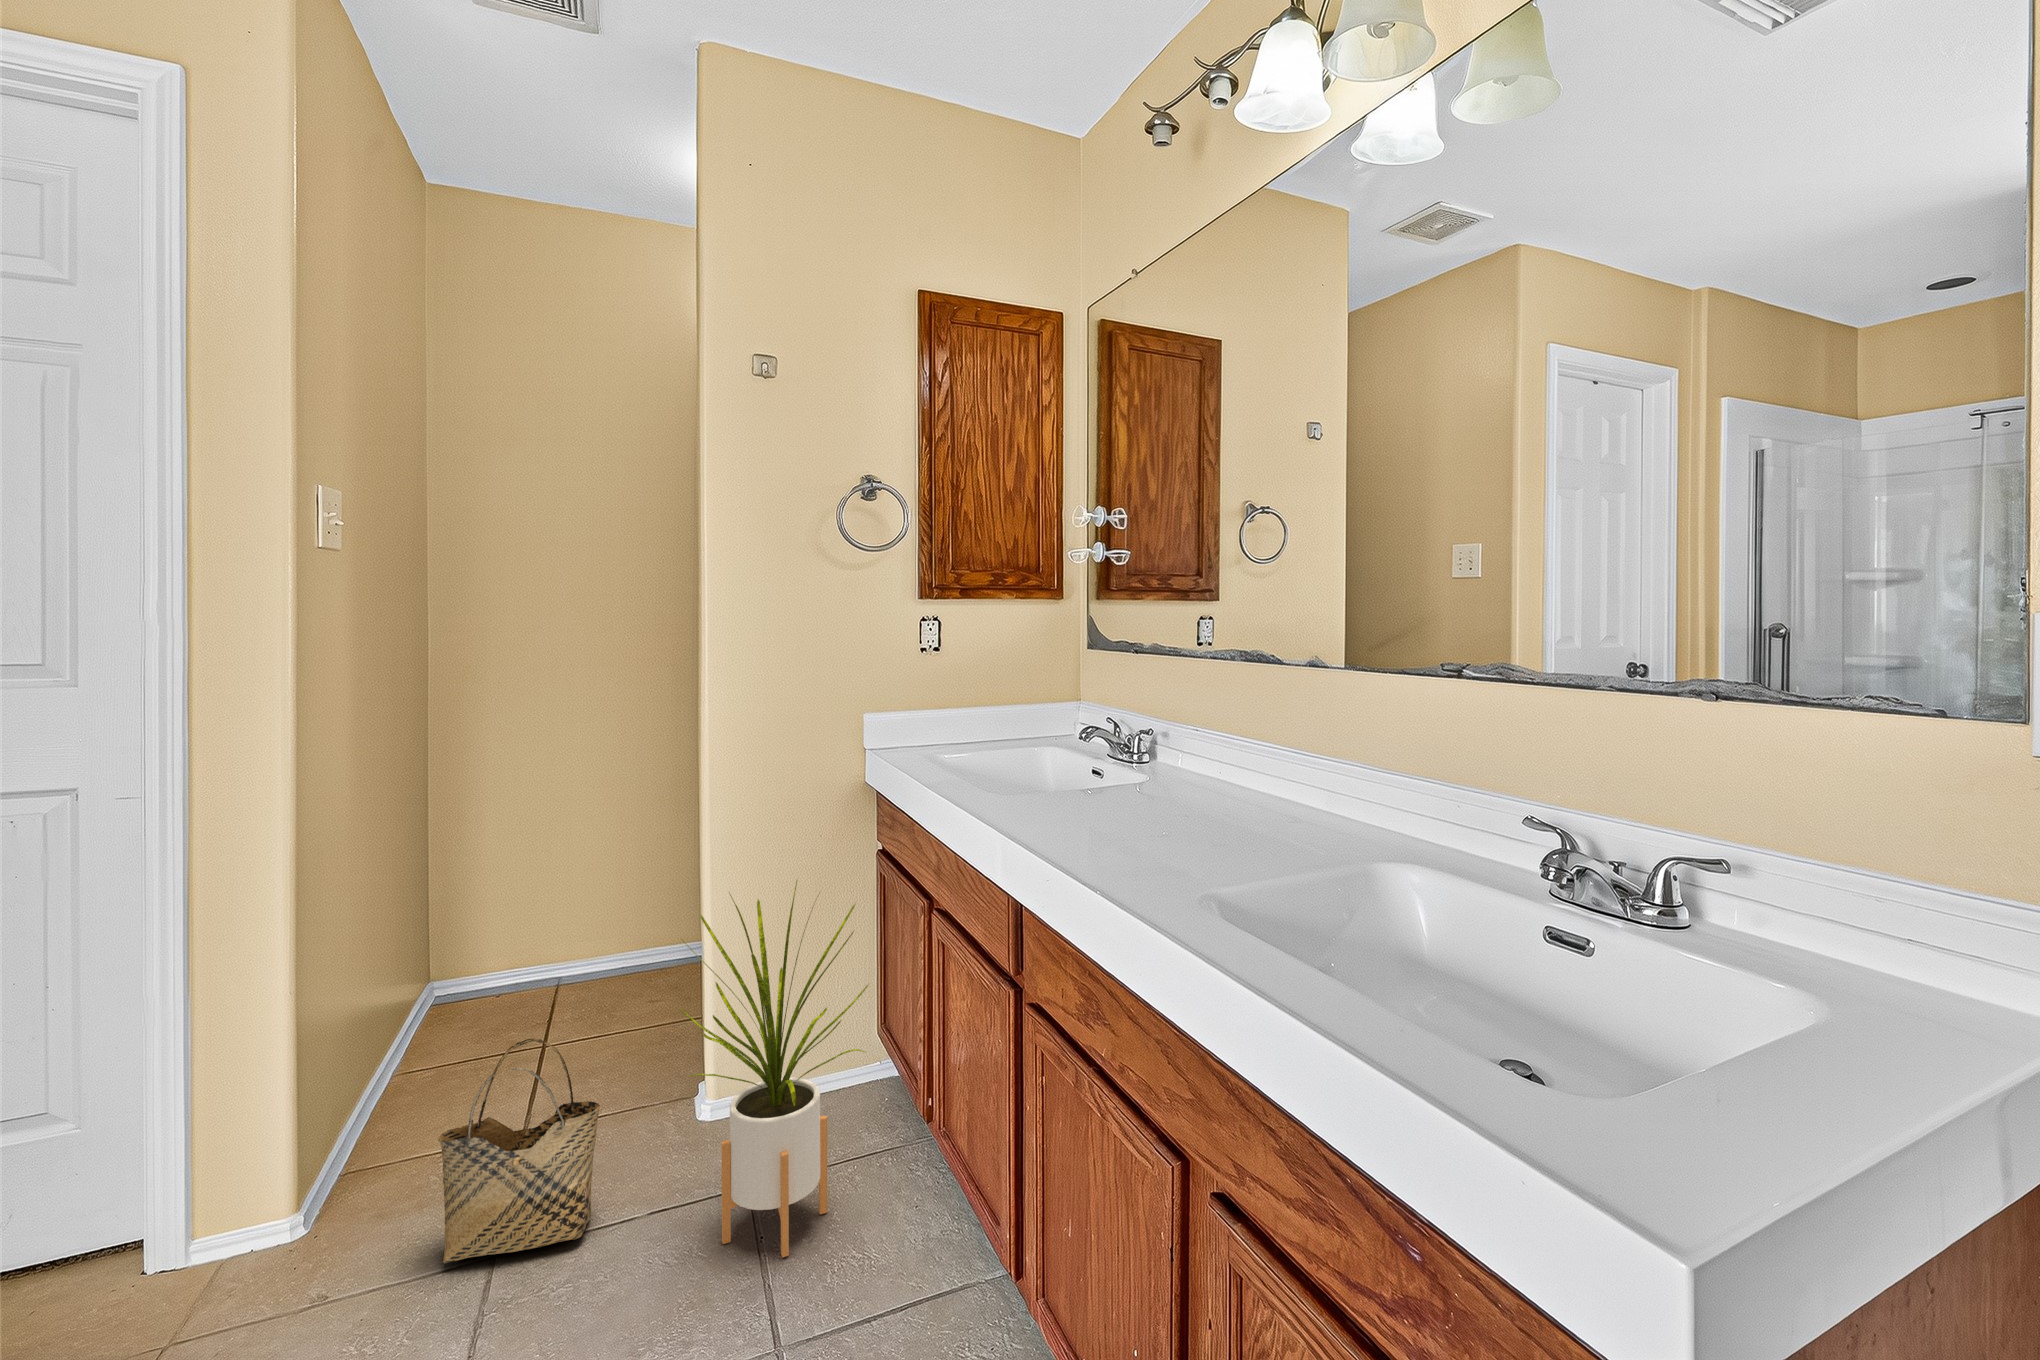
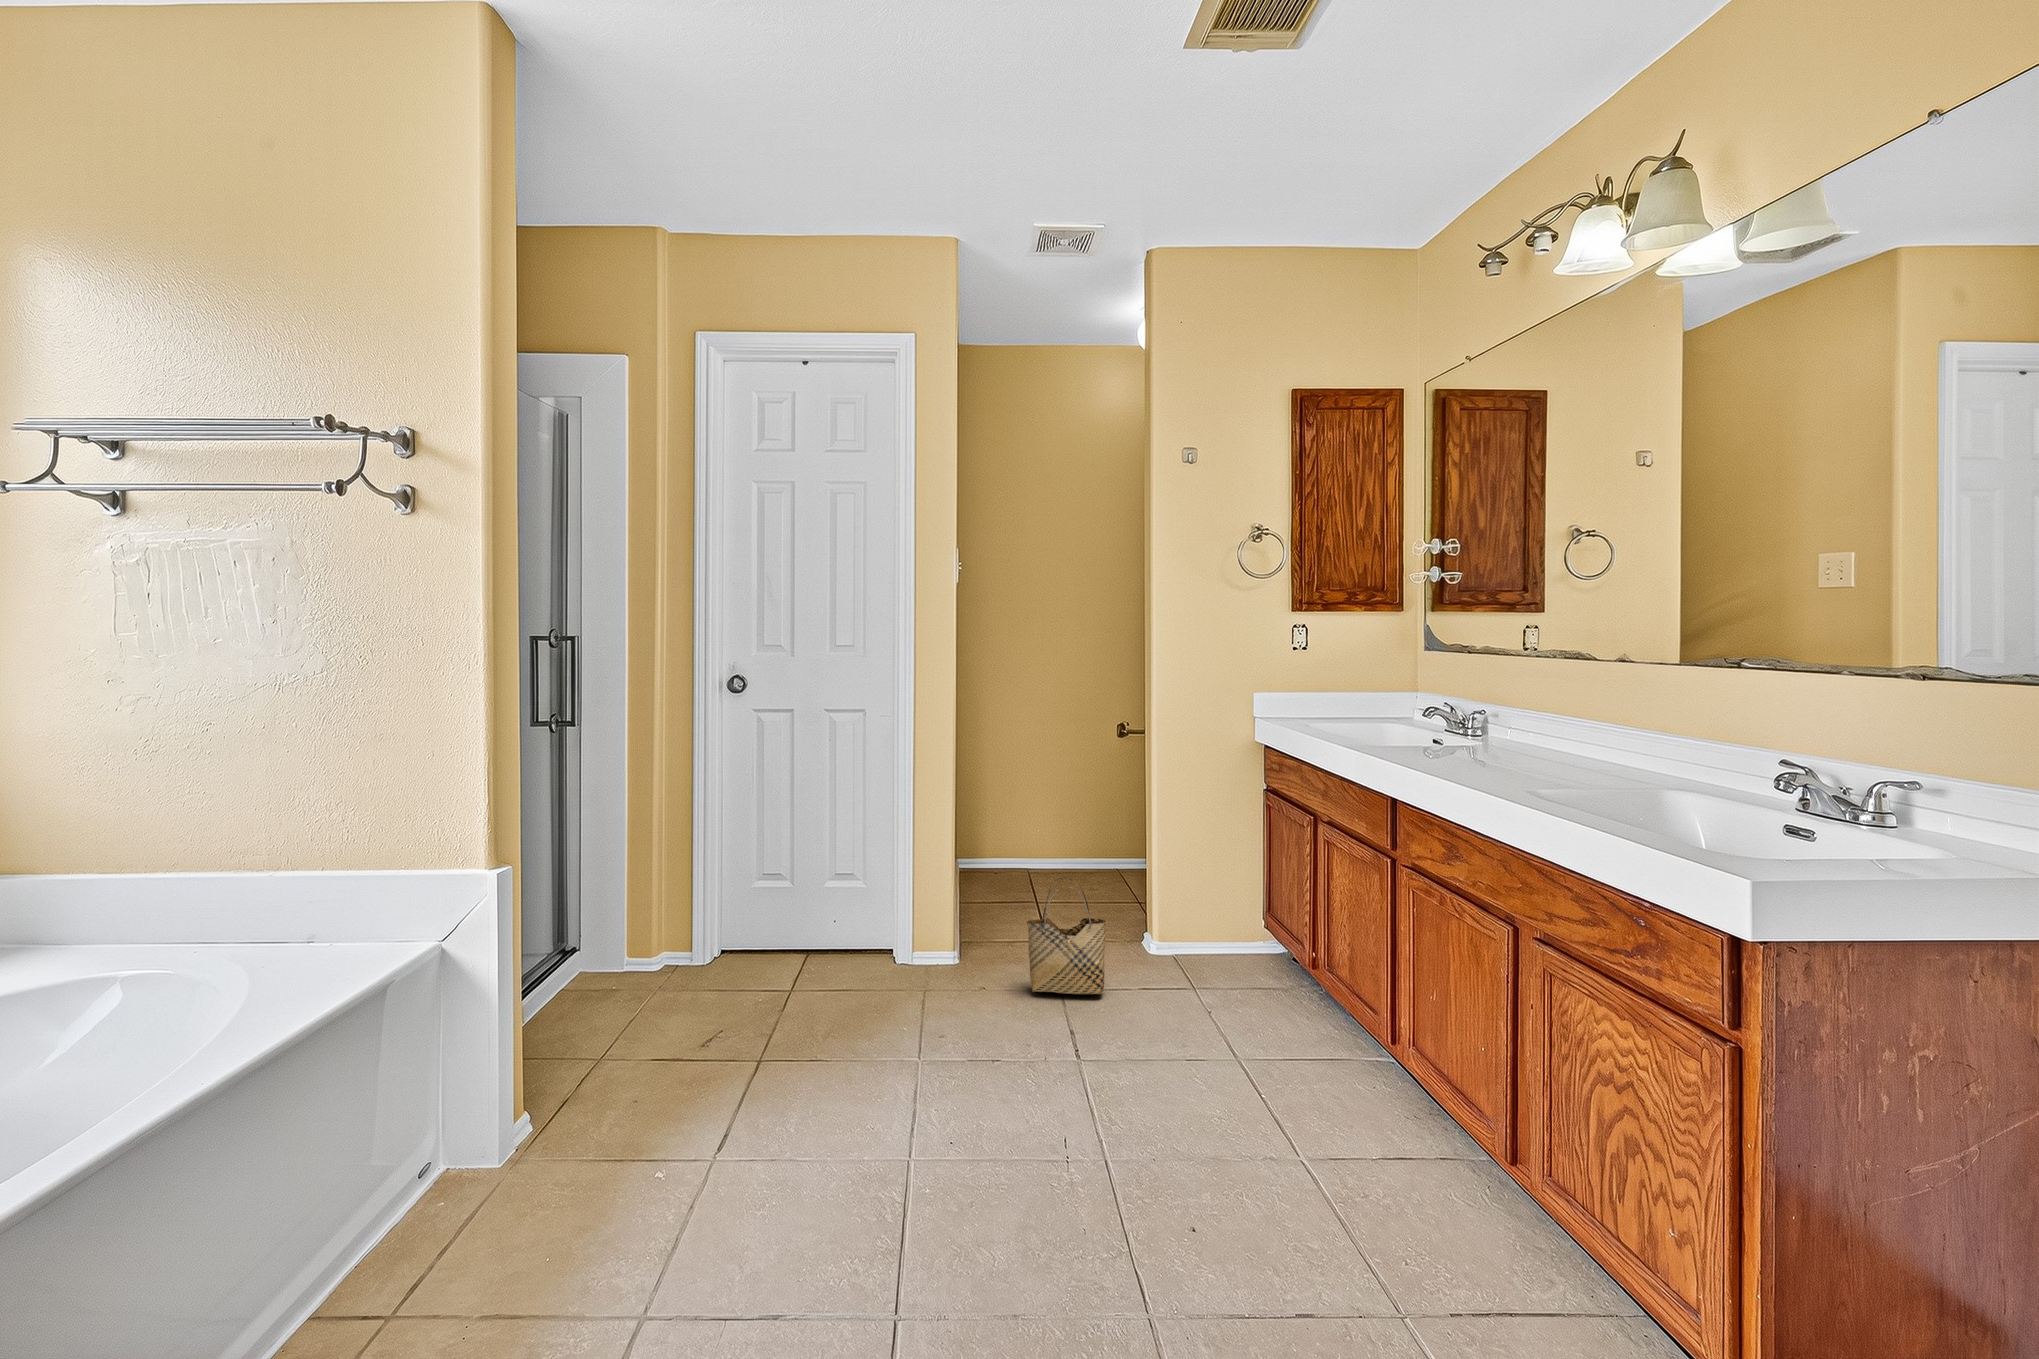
house plant: present [680,881,869,1258] -> none [1159,794,1280,1023]

